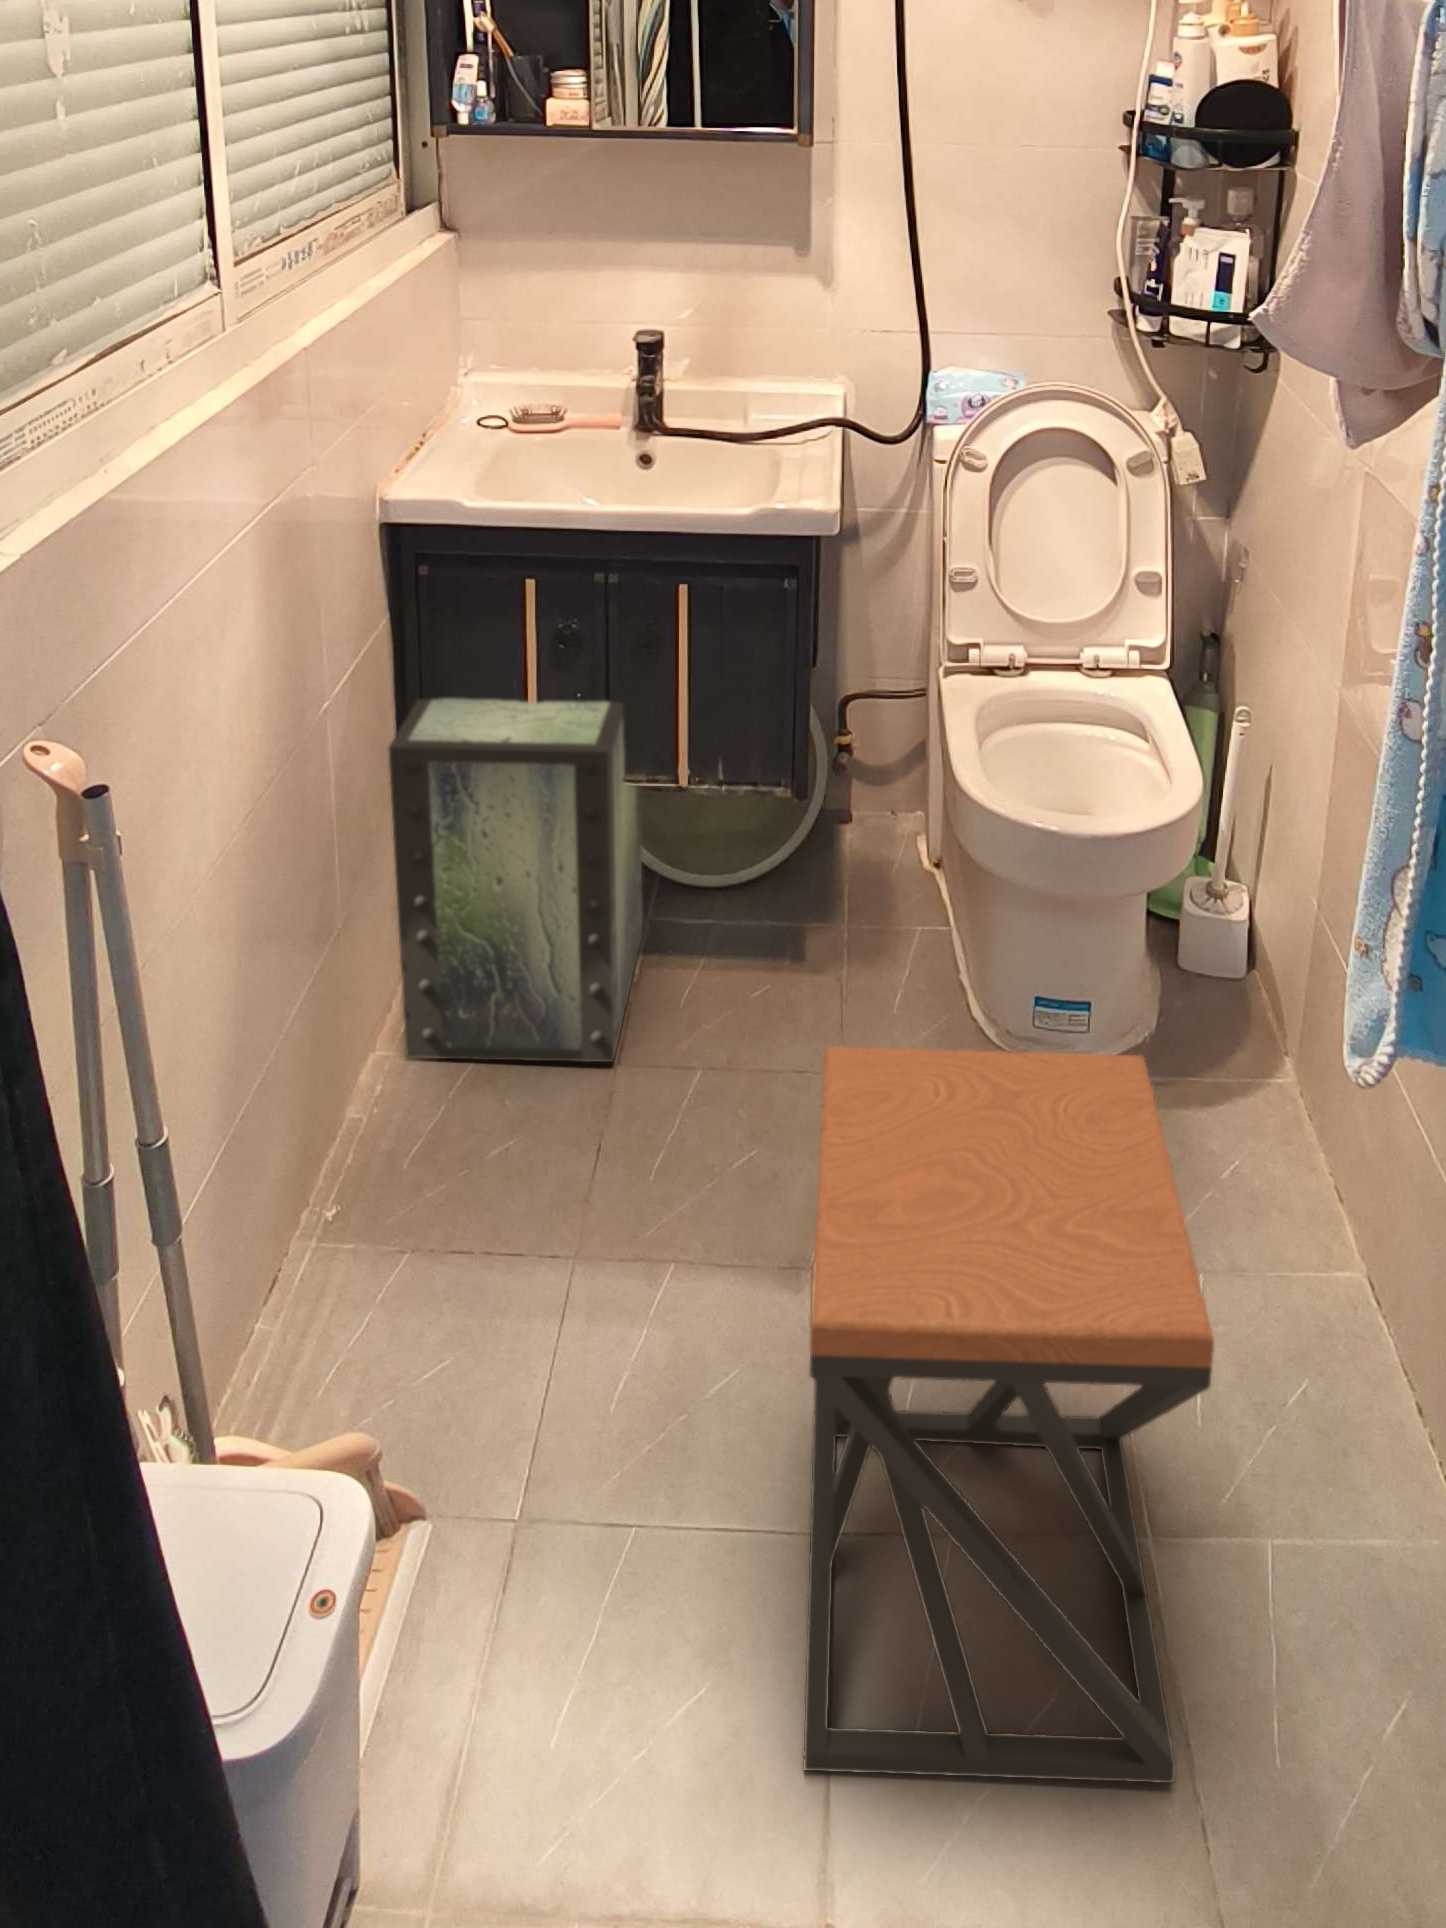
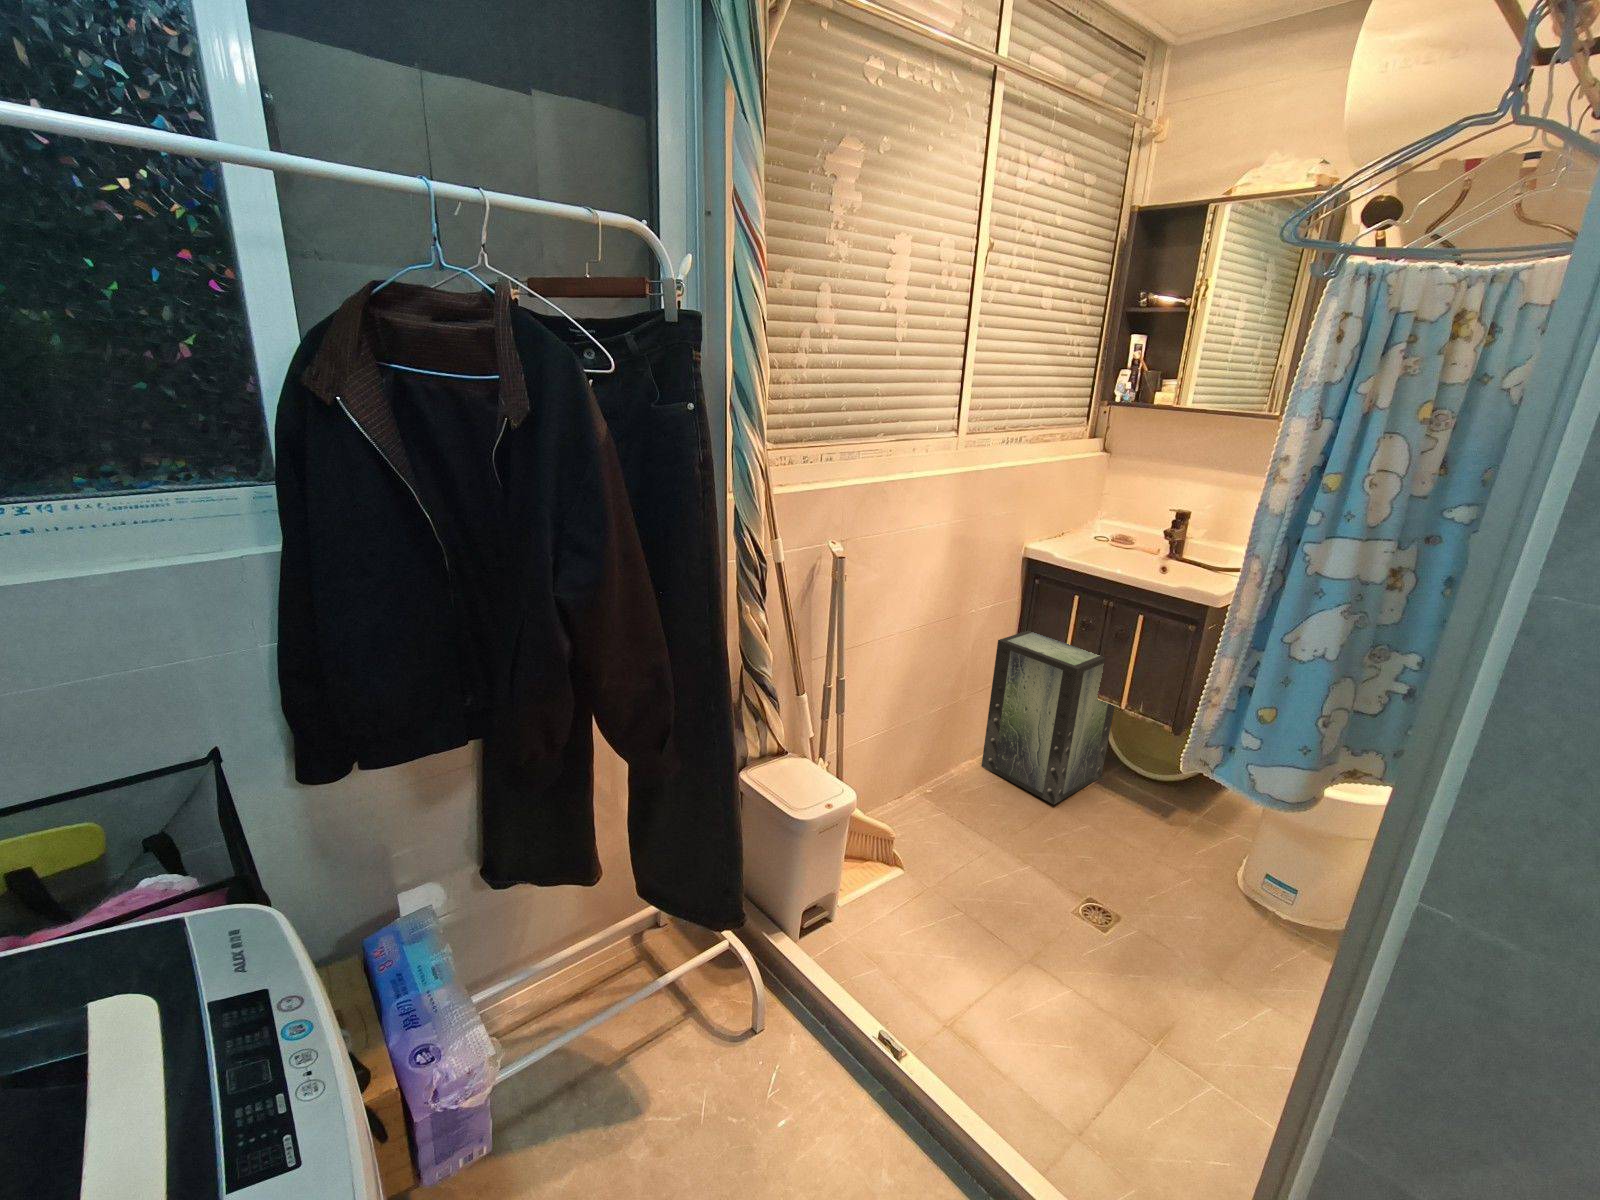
stool: present [803,1047,1214,1783] -> none [962,778,1220,1119]

